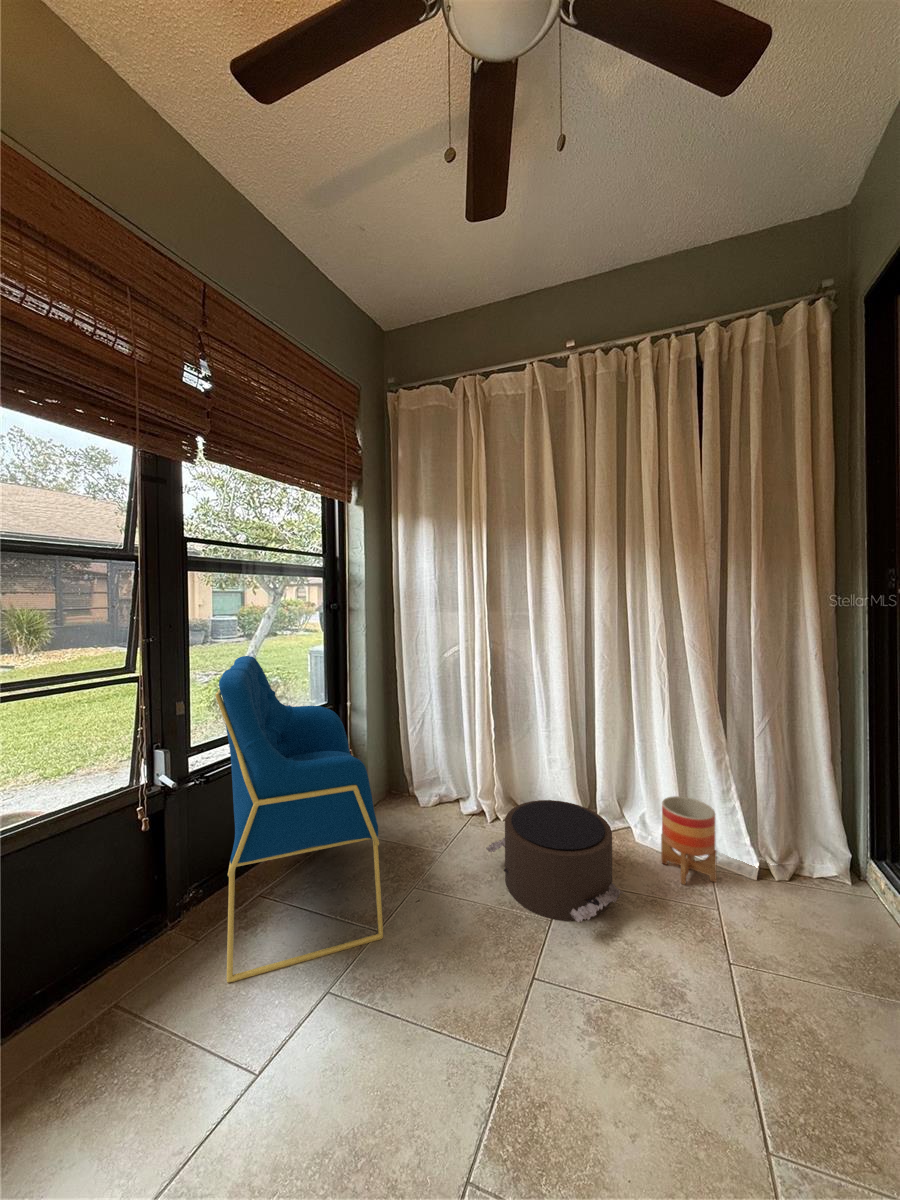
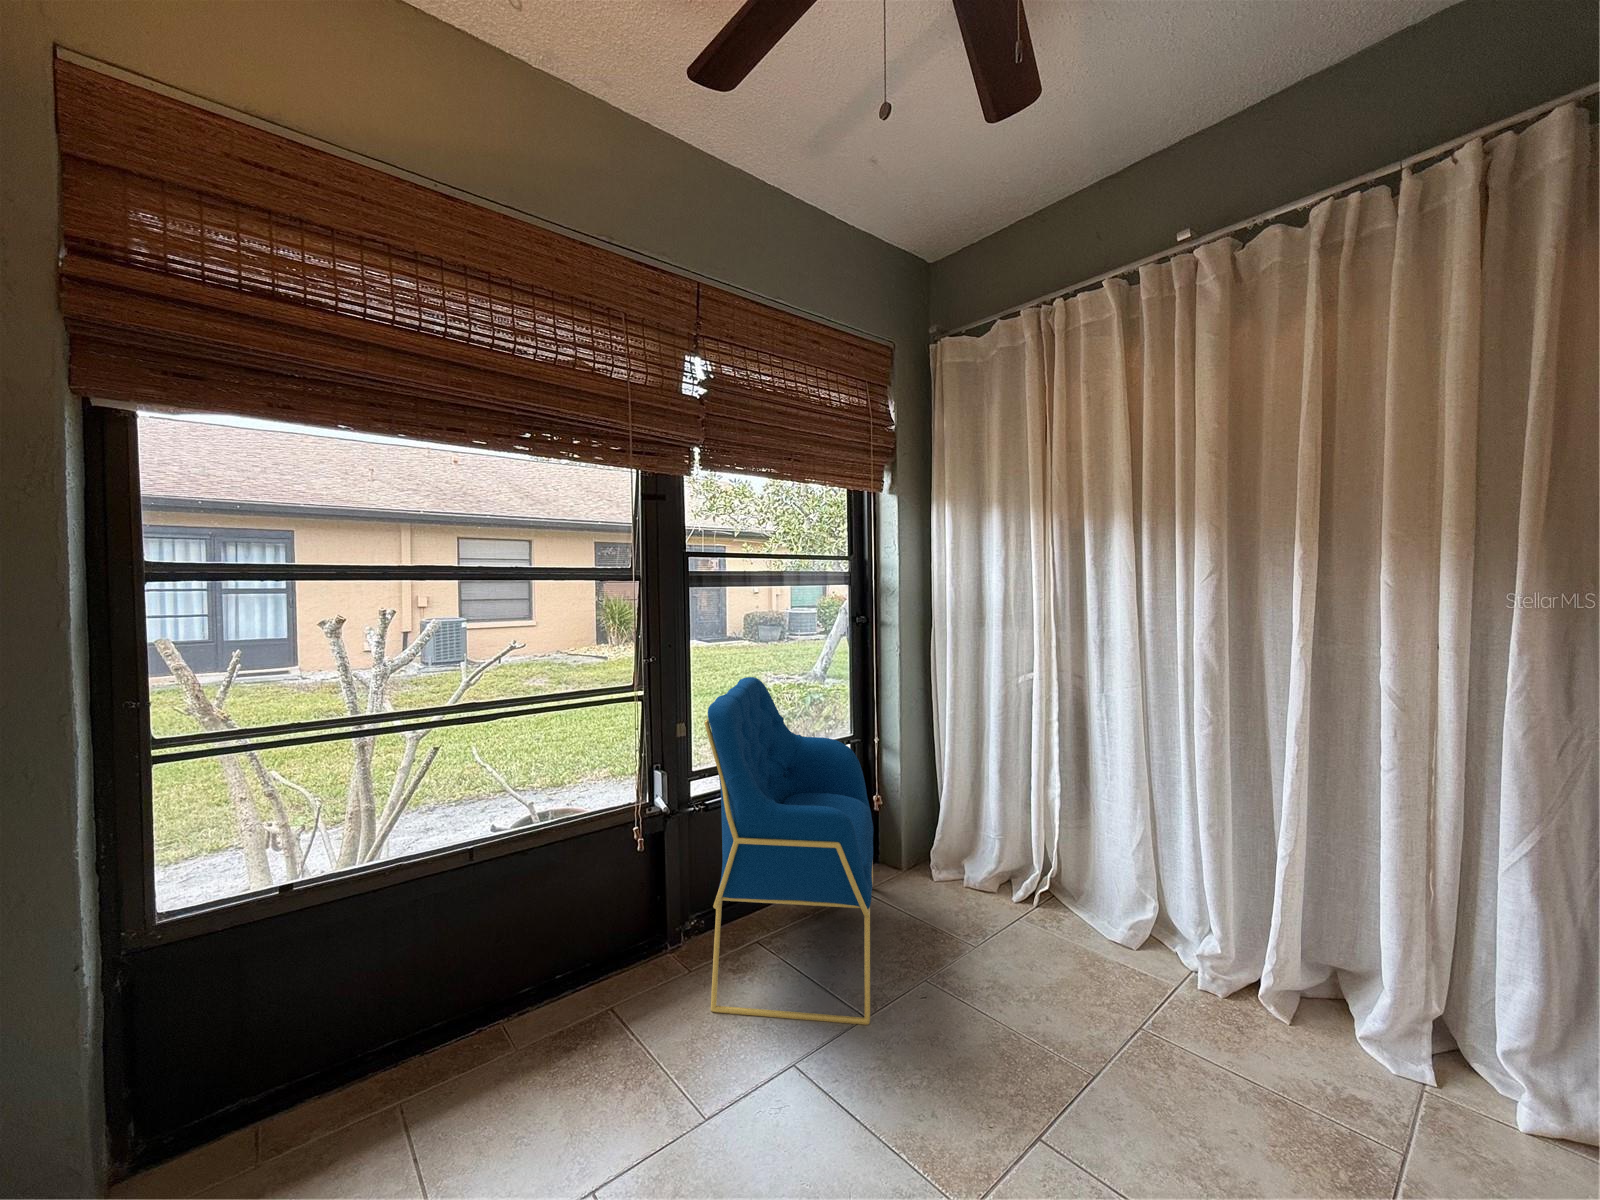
planter: present [661,796,717,885] -> none [1334,968,1446,1135]
pouf: present [486,800,624,923] -> none [1027,915,1224,1102]

